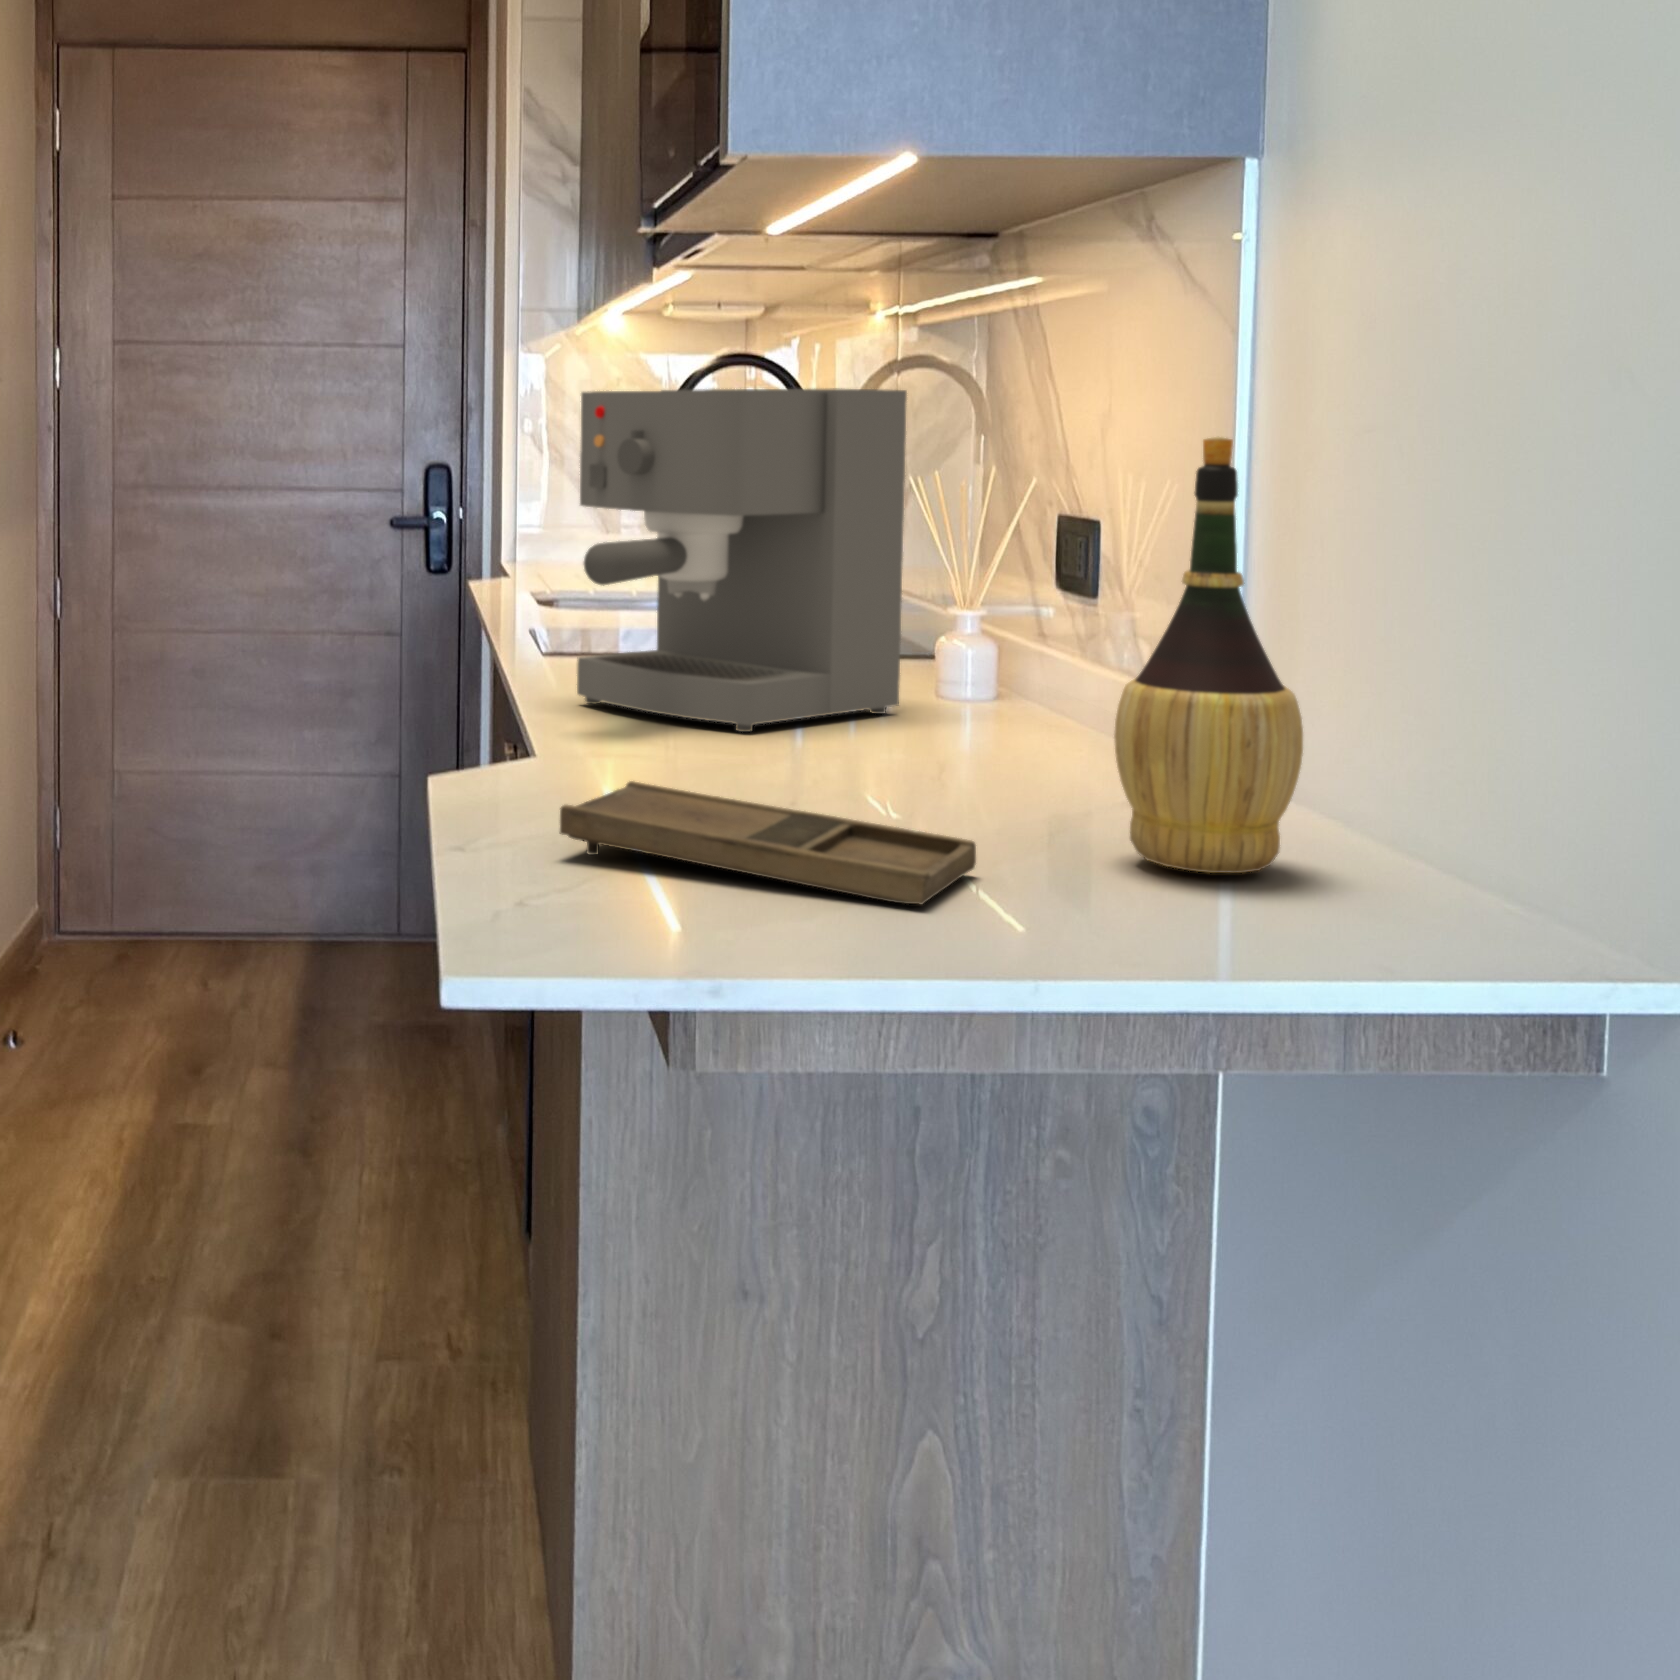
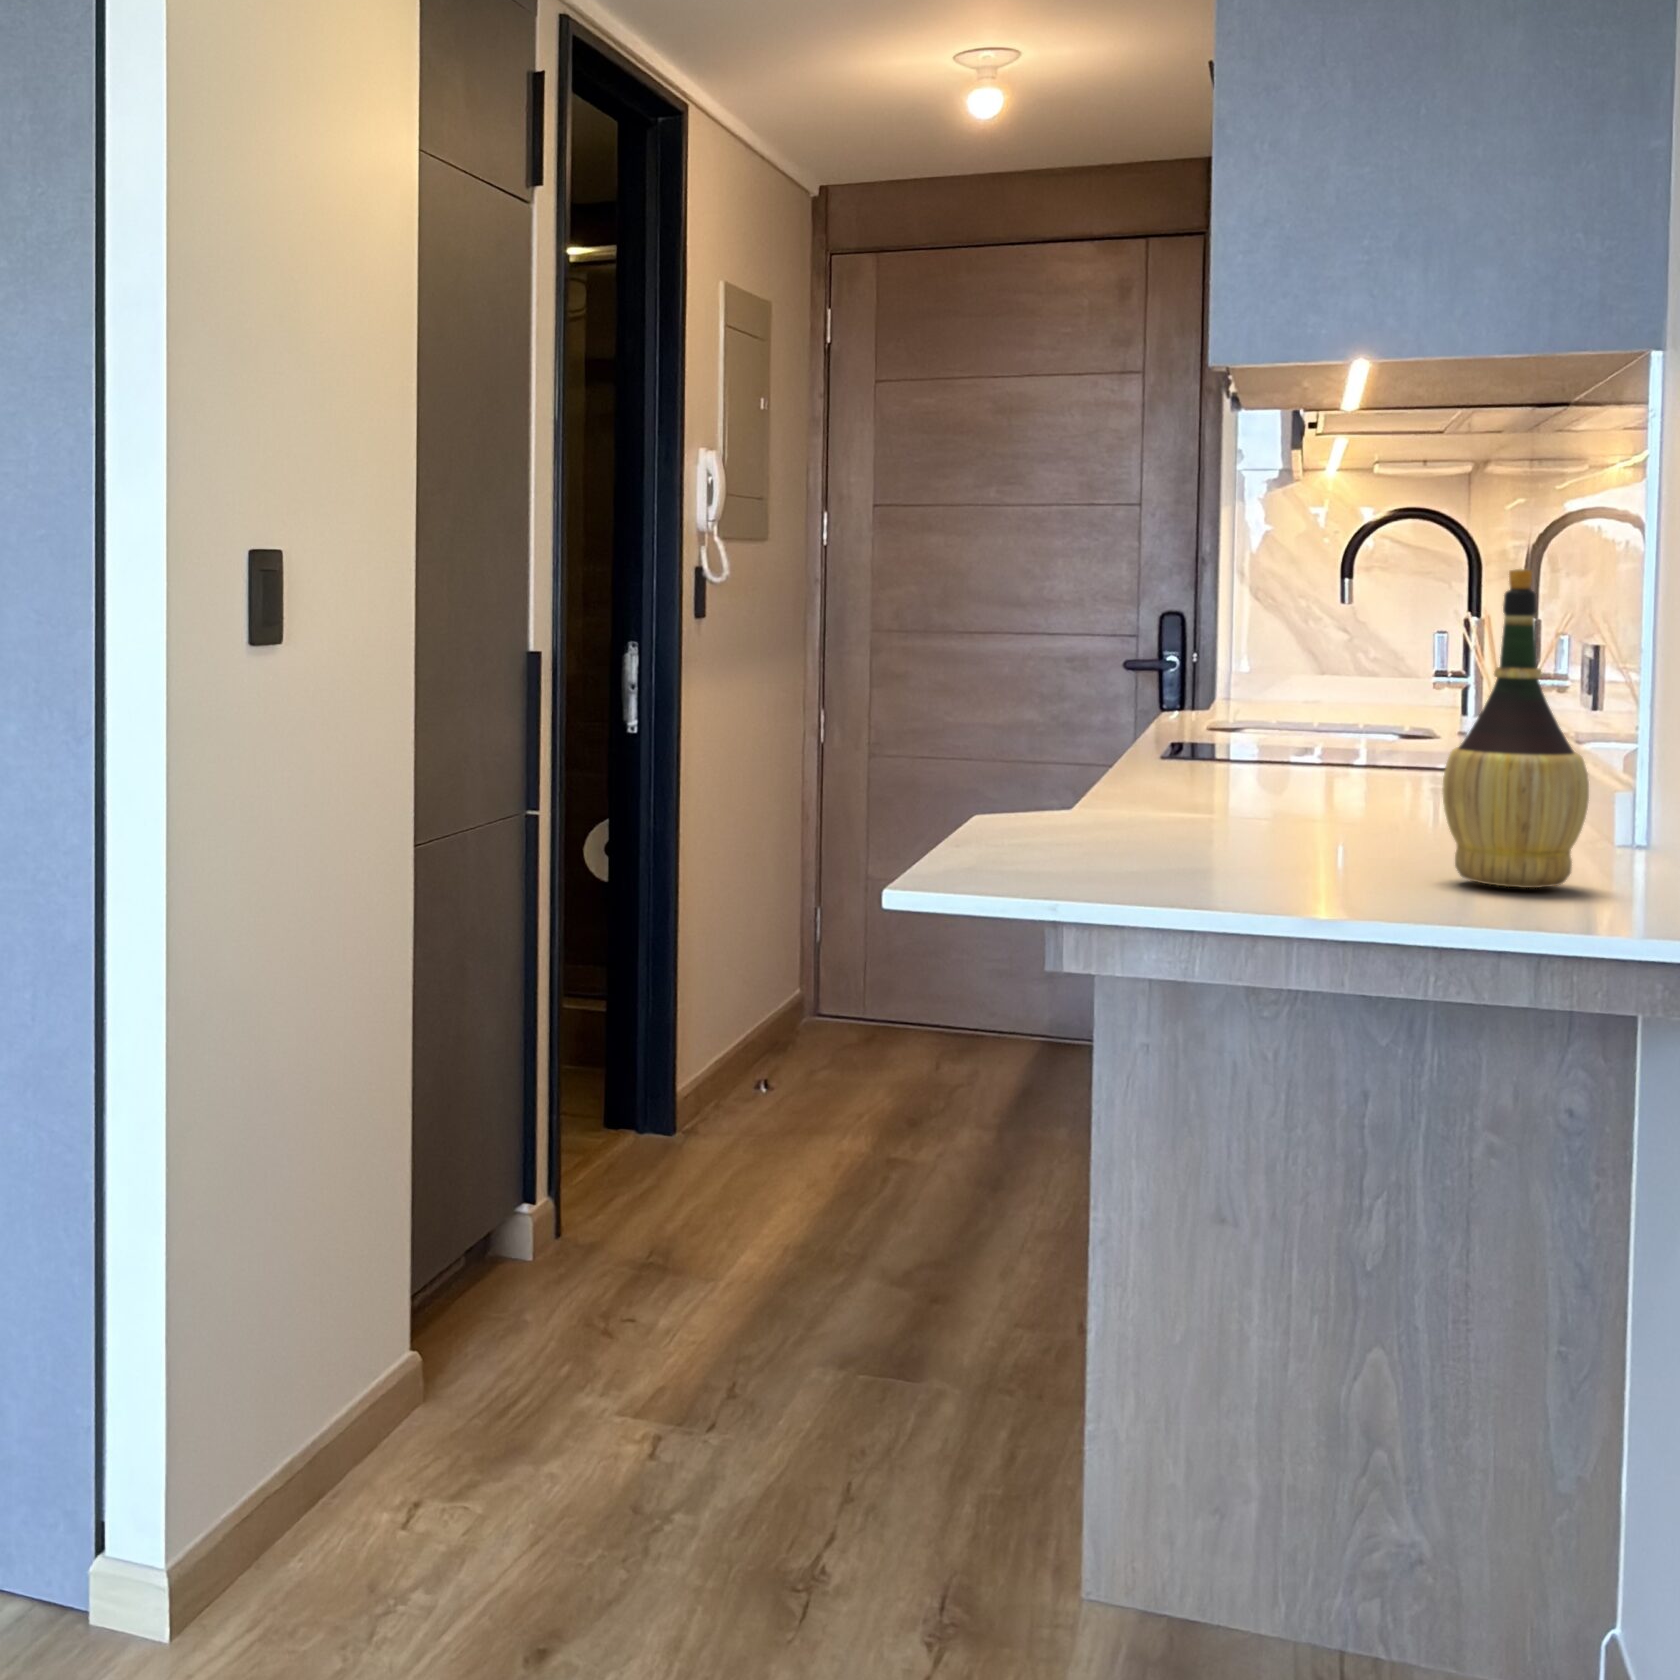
coffee maker: present [577,388,907,732] -> none [1133,537,1440,810]
tray: present [560,781,976,904] -> none [1023,813,1318,885]

